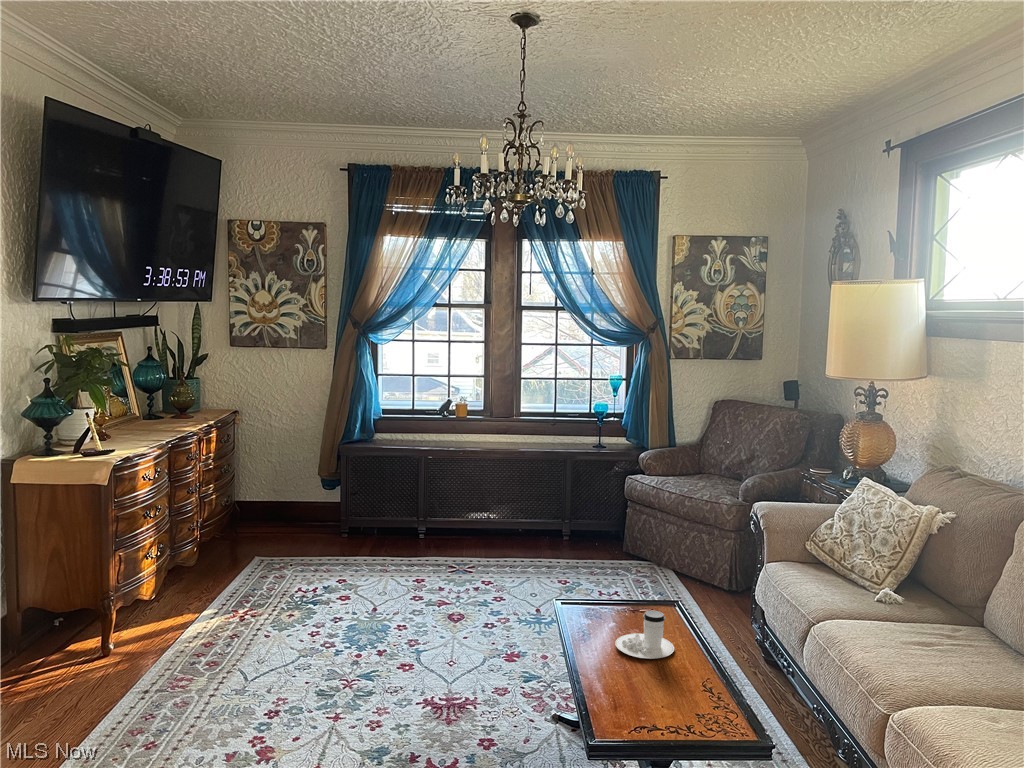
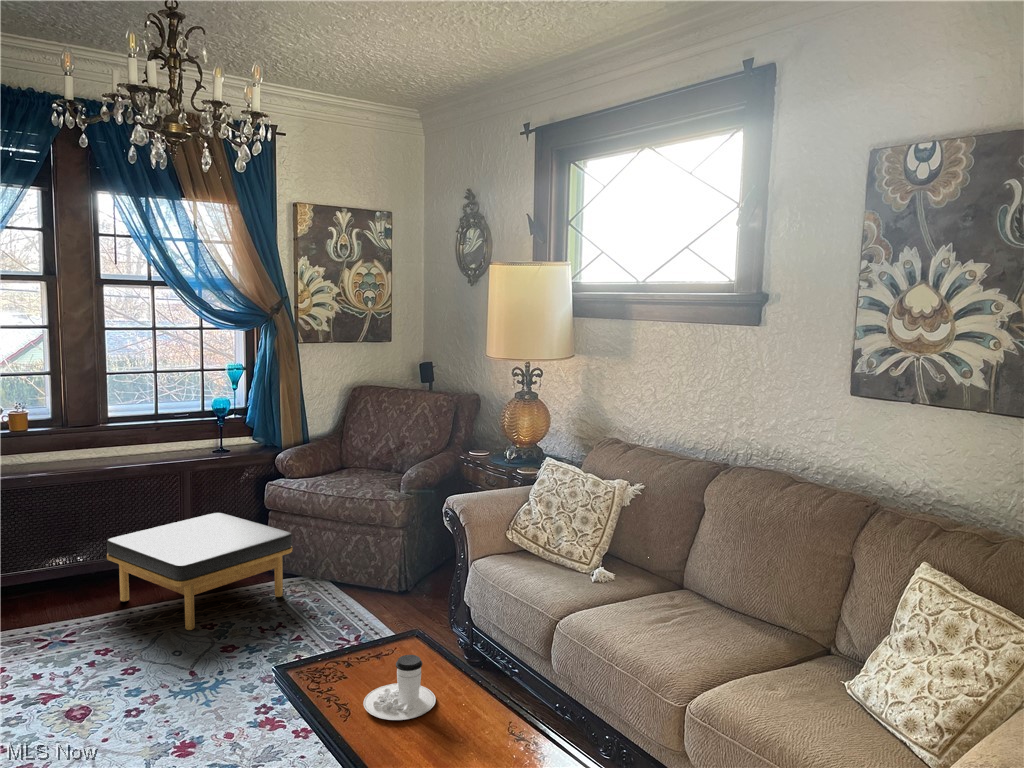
ottoman: none [501,496,638,582] -> present [107,513,293,630]

